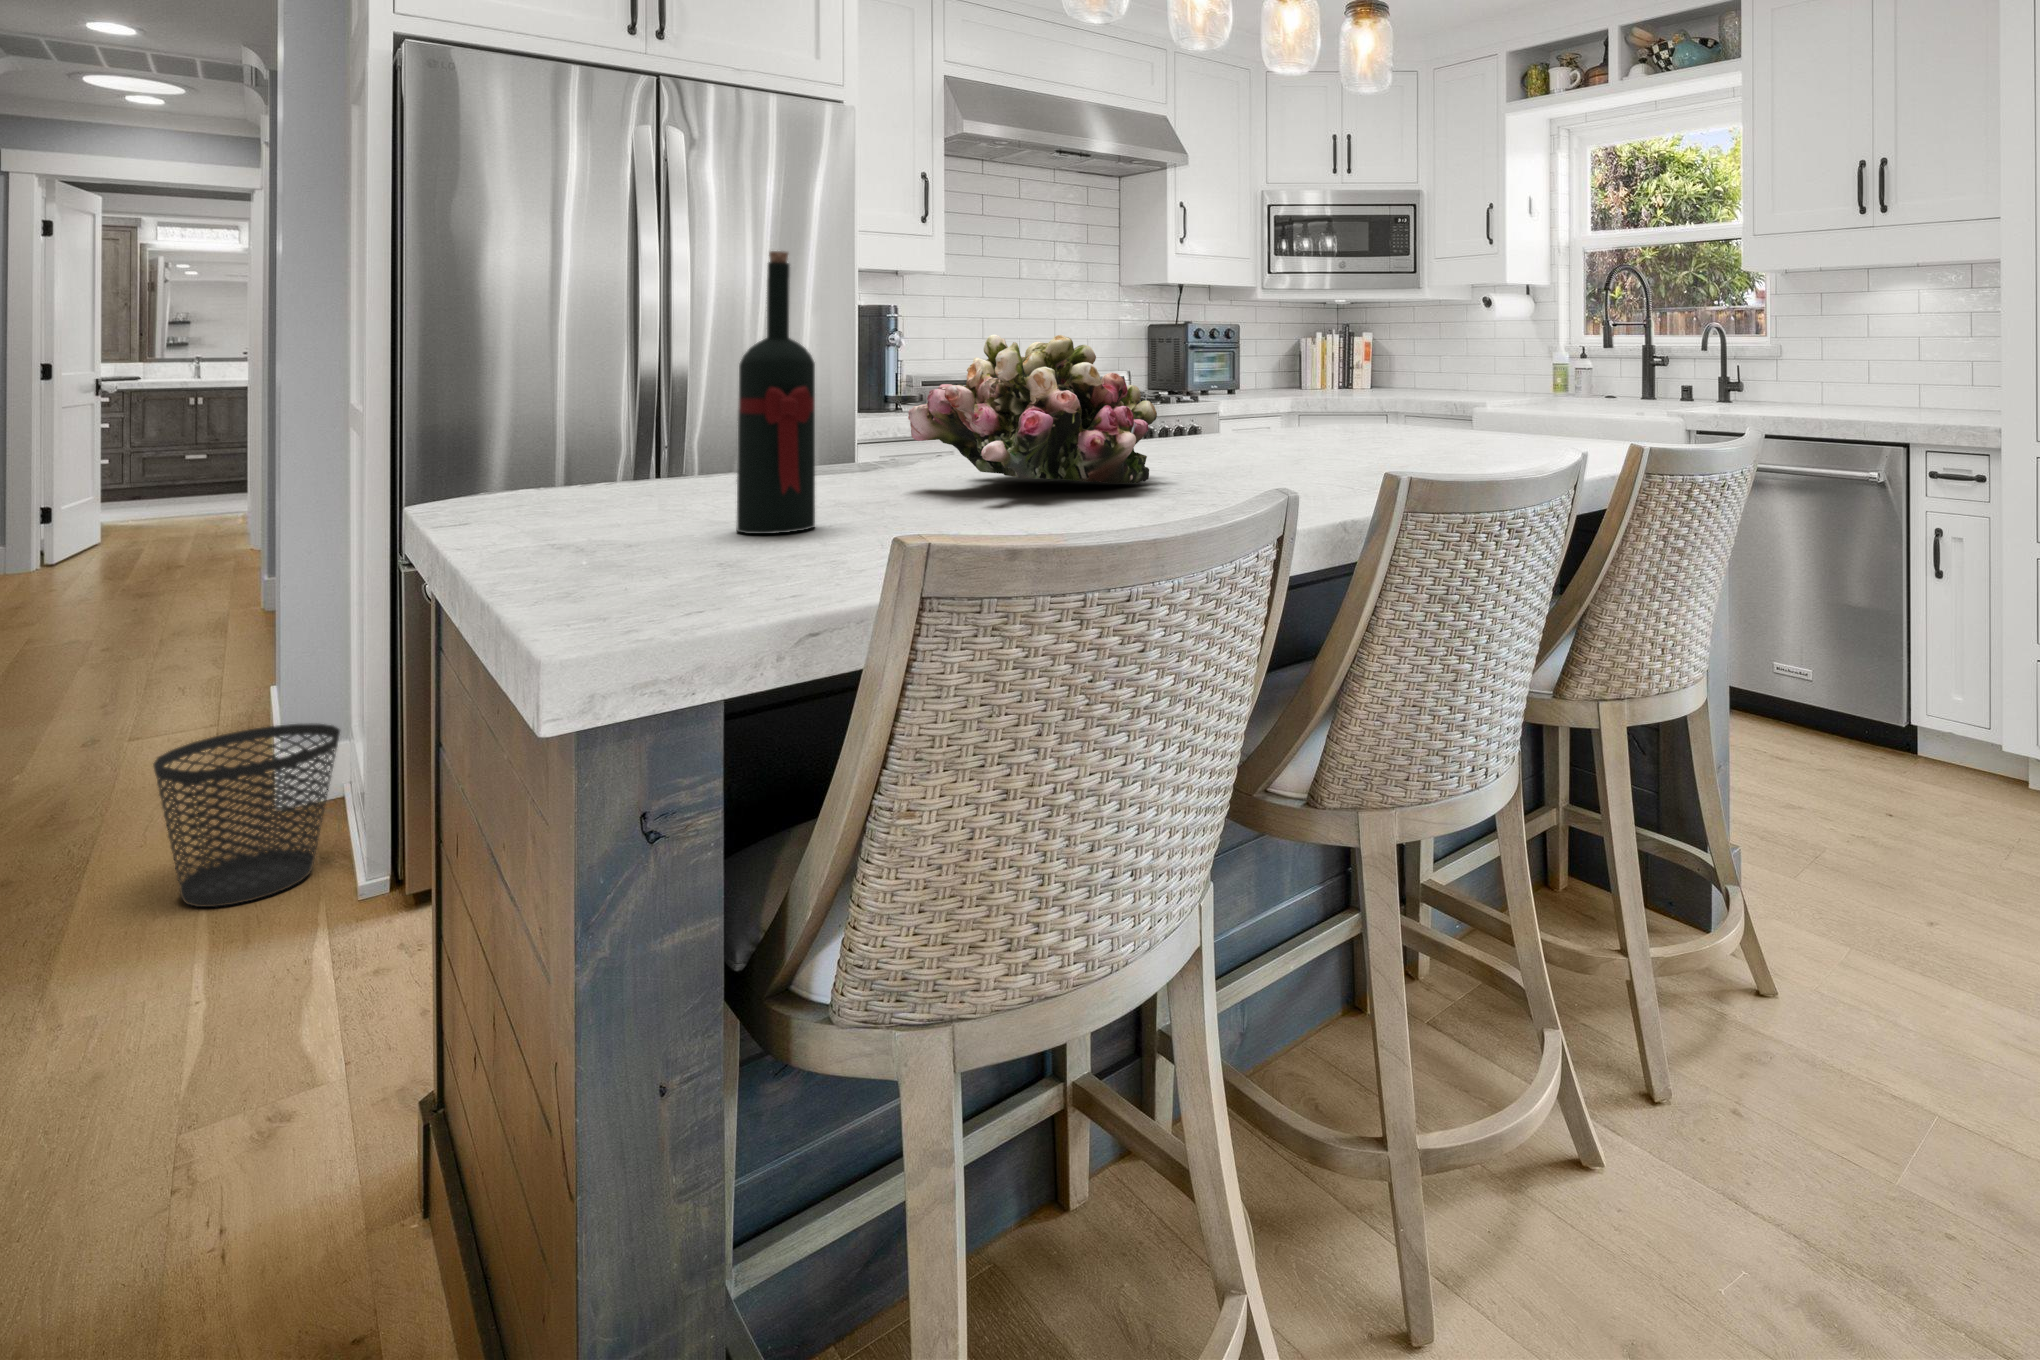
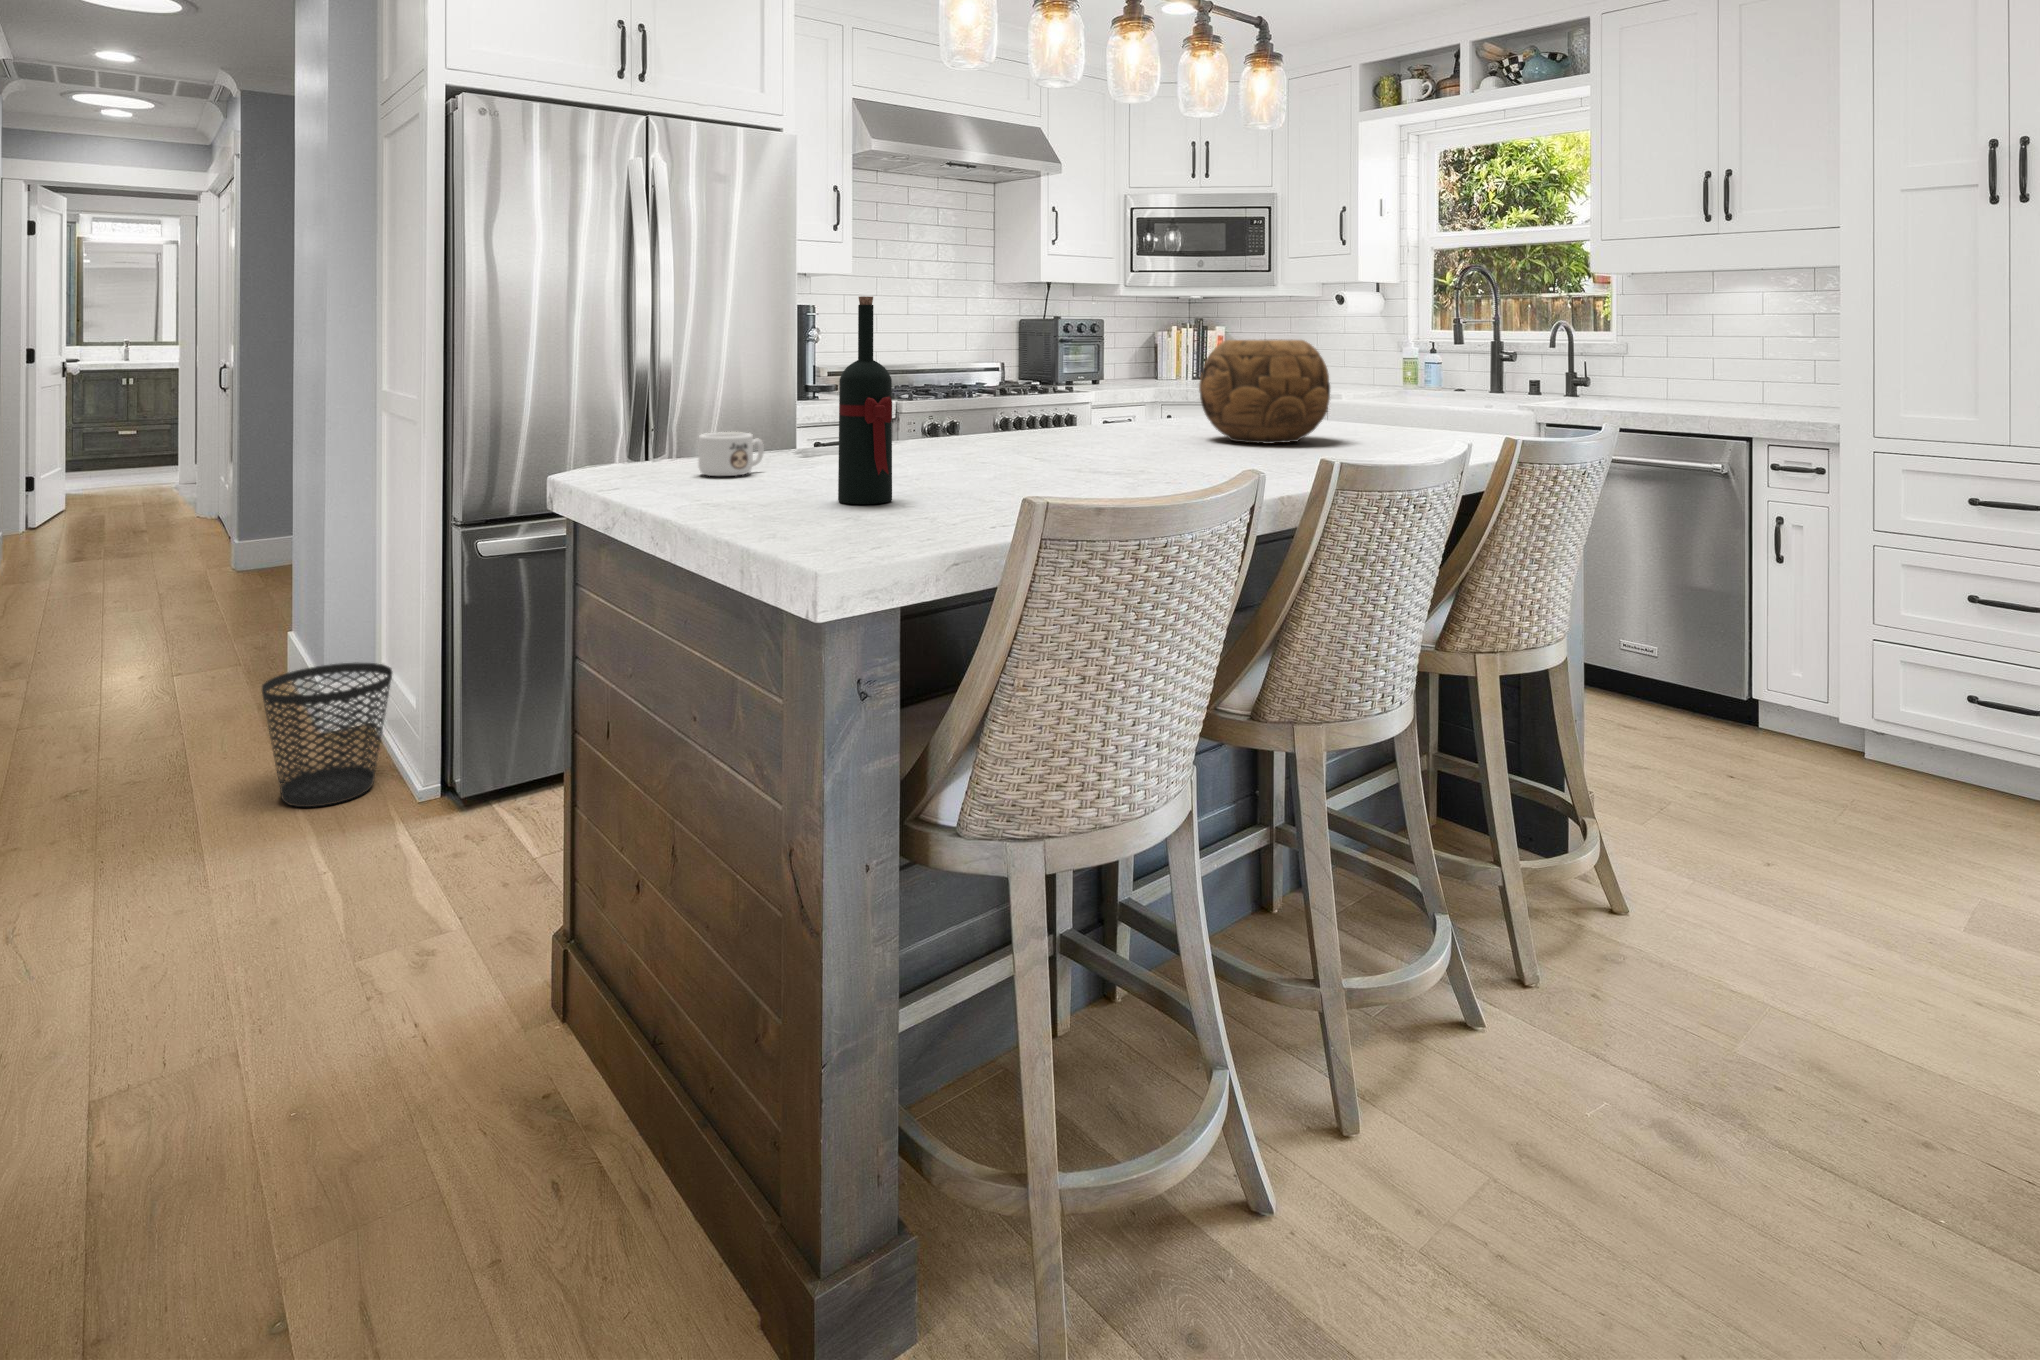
decorative bowl: none [1296,330,1445,450] -> present [1199,339,1330,444]
flower arrangement: present [908,335,1157,483] -> none [924,350,1110,470]
mug: none [601,439,701,497] -> present [698,432,764,476]

